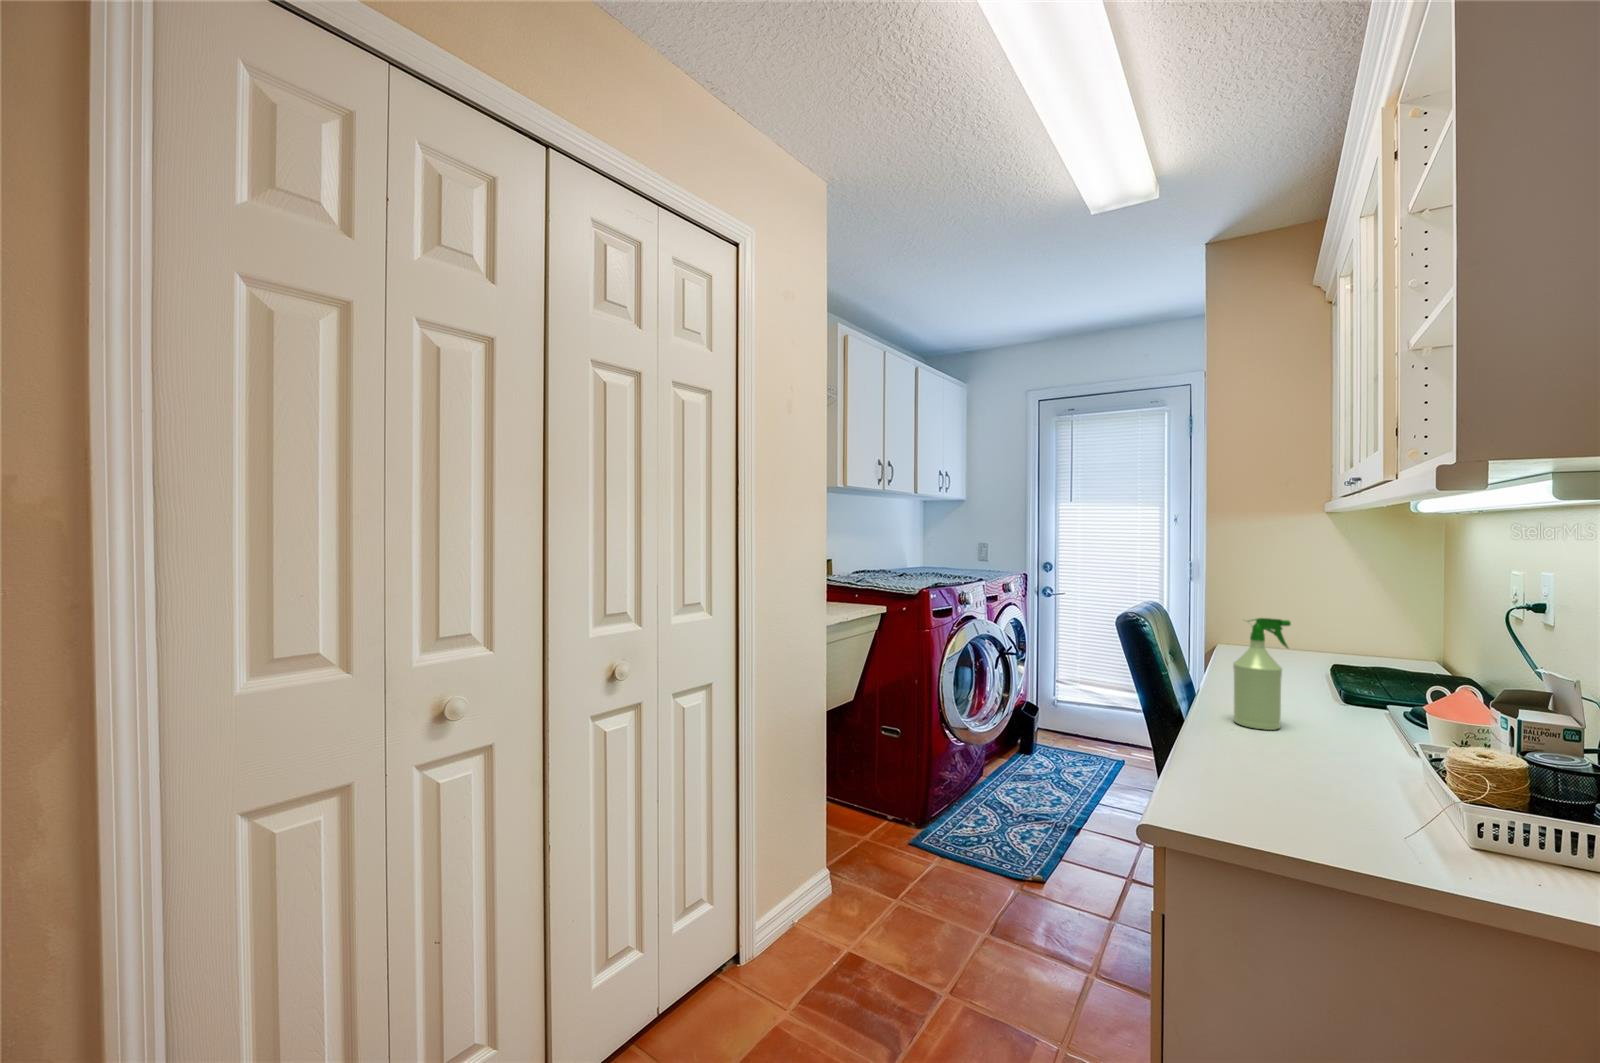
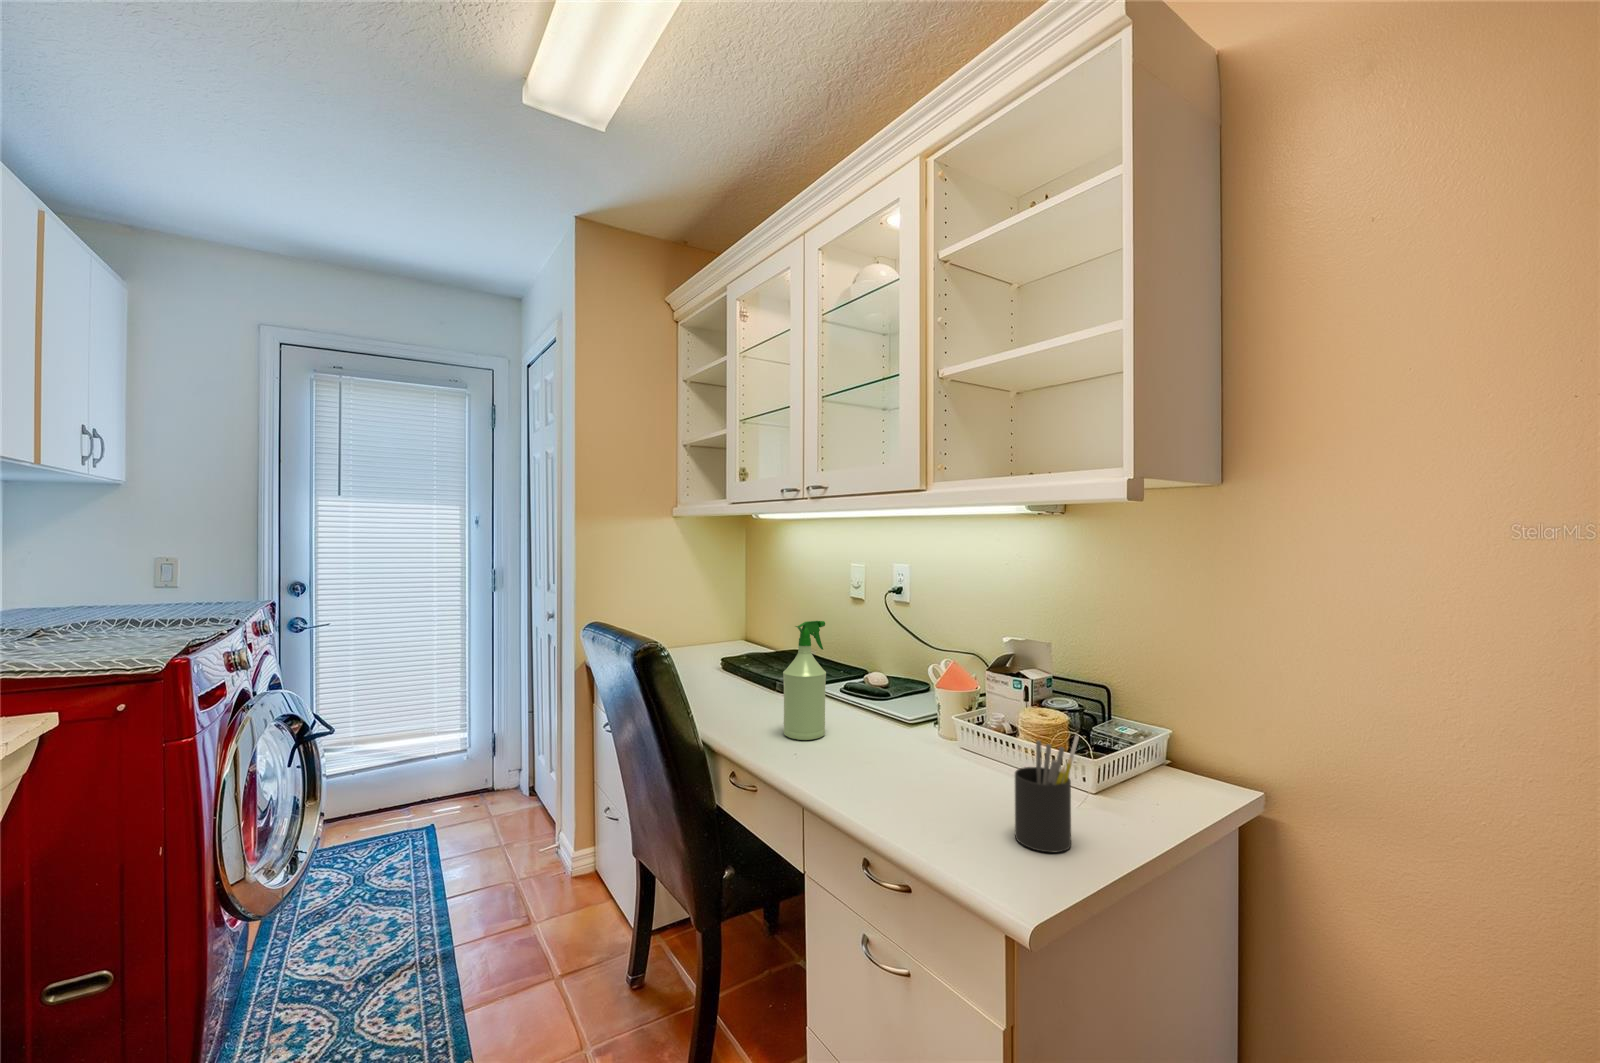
pen holder: none [1227,733,1293,829] -> present [1015,736,1079,852]

